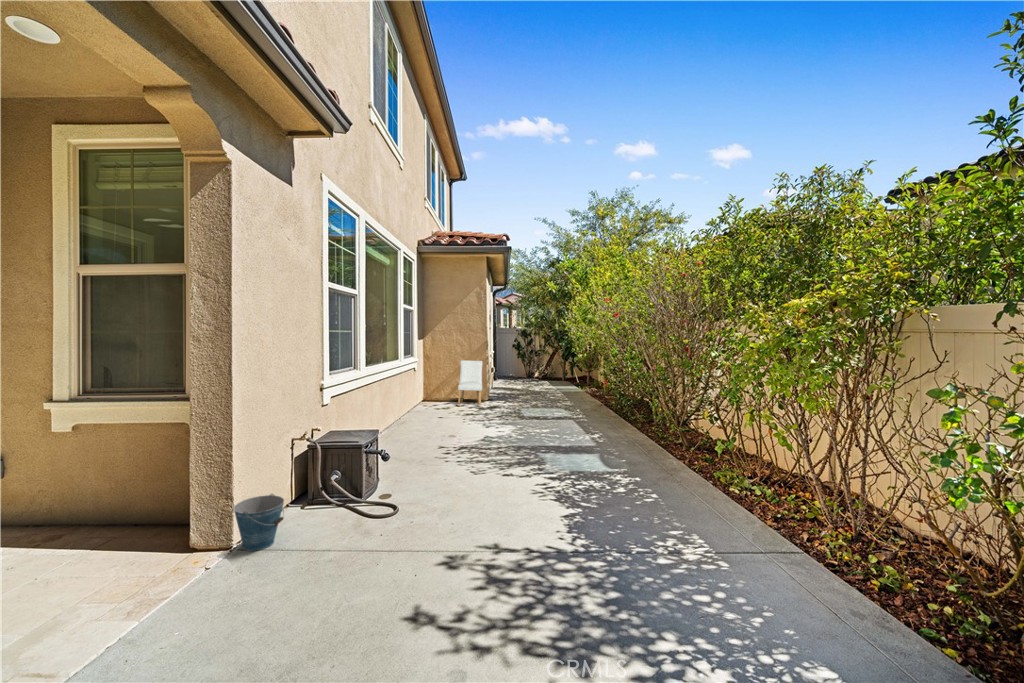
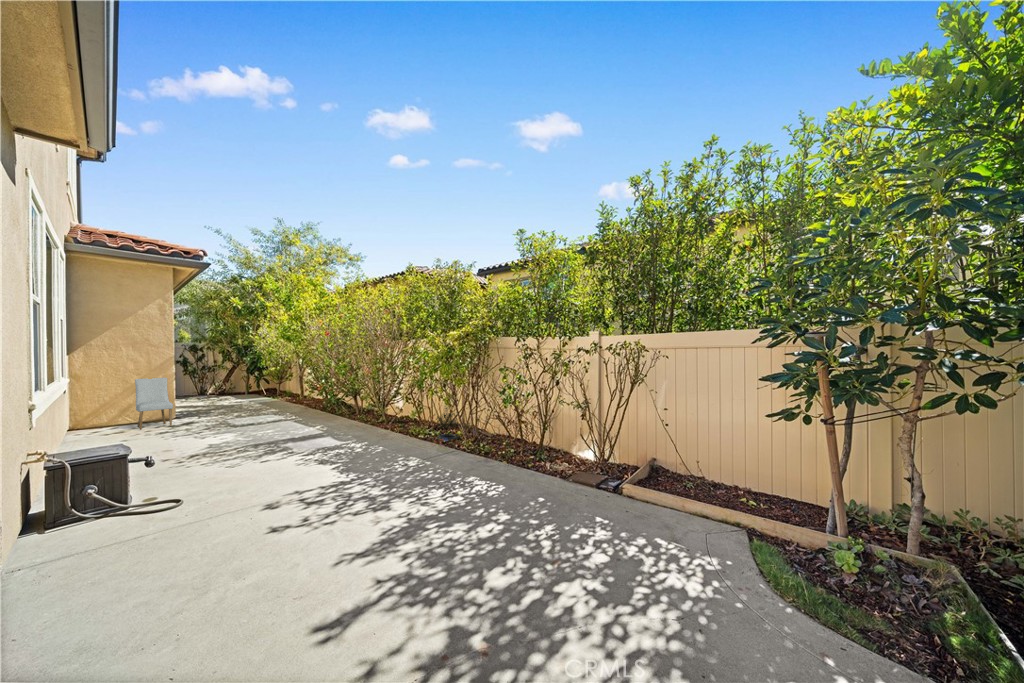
potted tree: none [750,443,802,514] -> present [437,406,459,439]
bucket: present [234,494,284,551] -> none [19,504,82,558]

